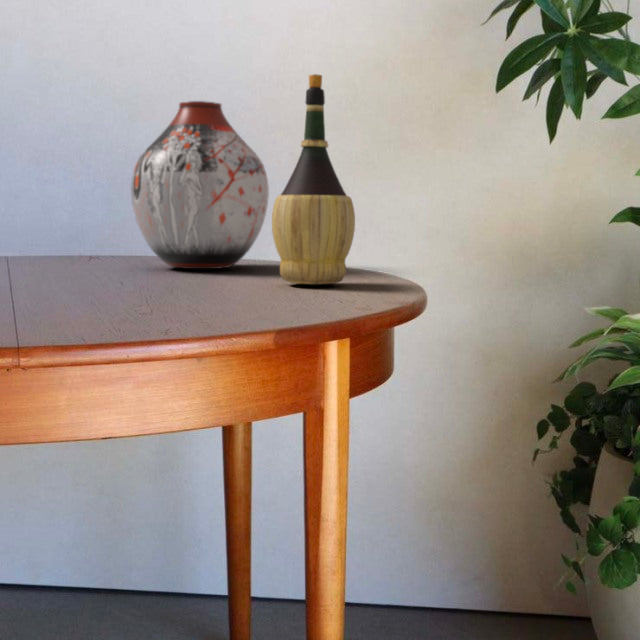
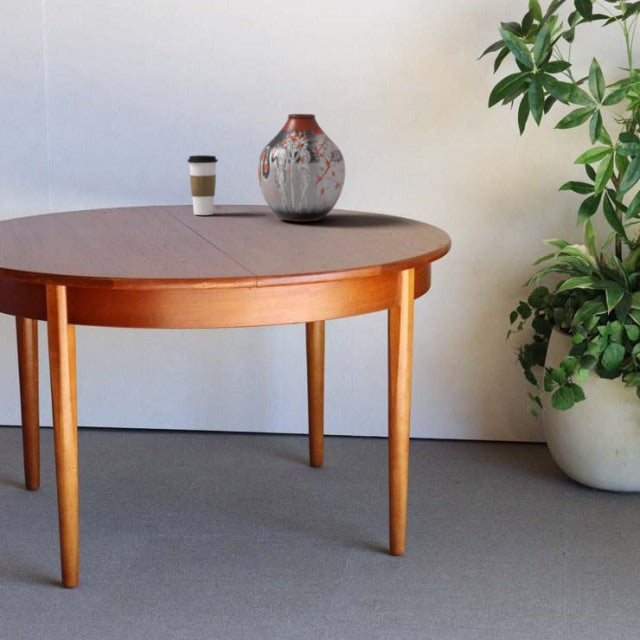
wine bottle: present [272,74,355,285] -> none [364,112,414,236]
coffee cup: none [41,173,87,261] -> present [188,155,218,215]

